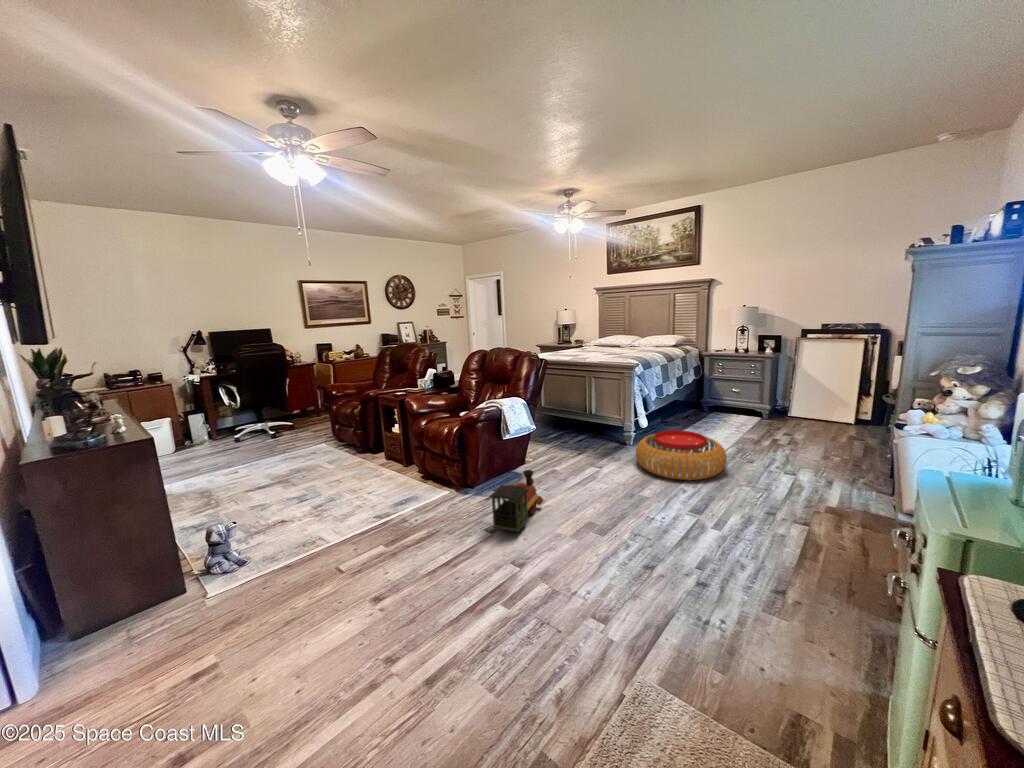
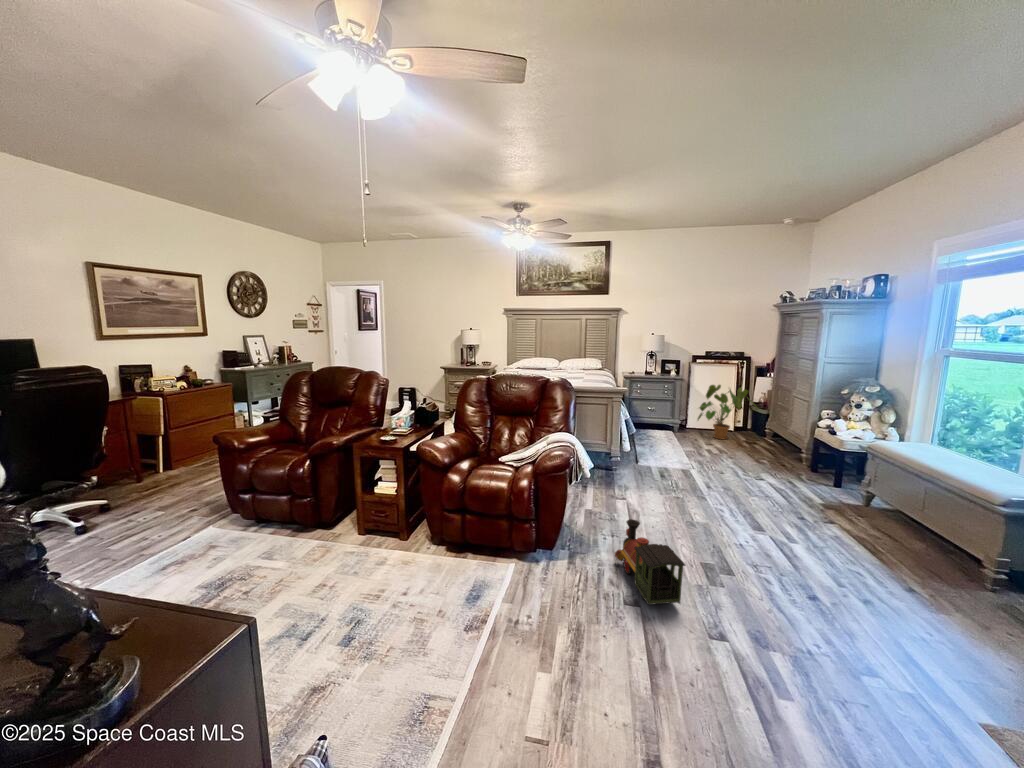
house plant: none [786,365,871,433] -> present [698,385,757,440]
pouf: present [636,430,727,480] -> none [643,451,731,500]

